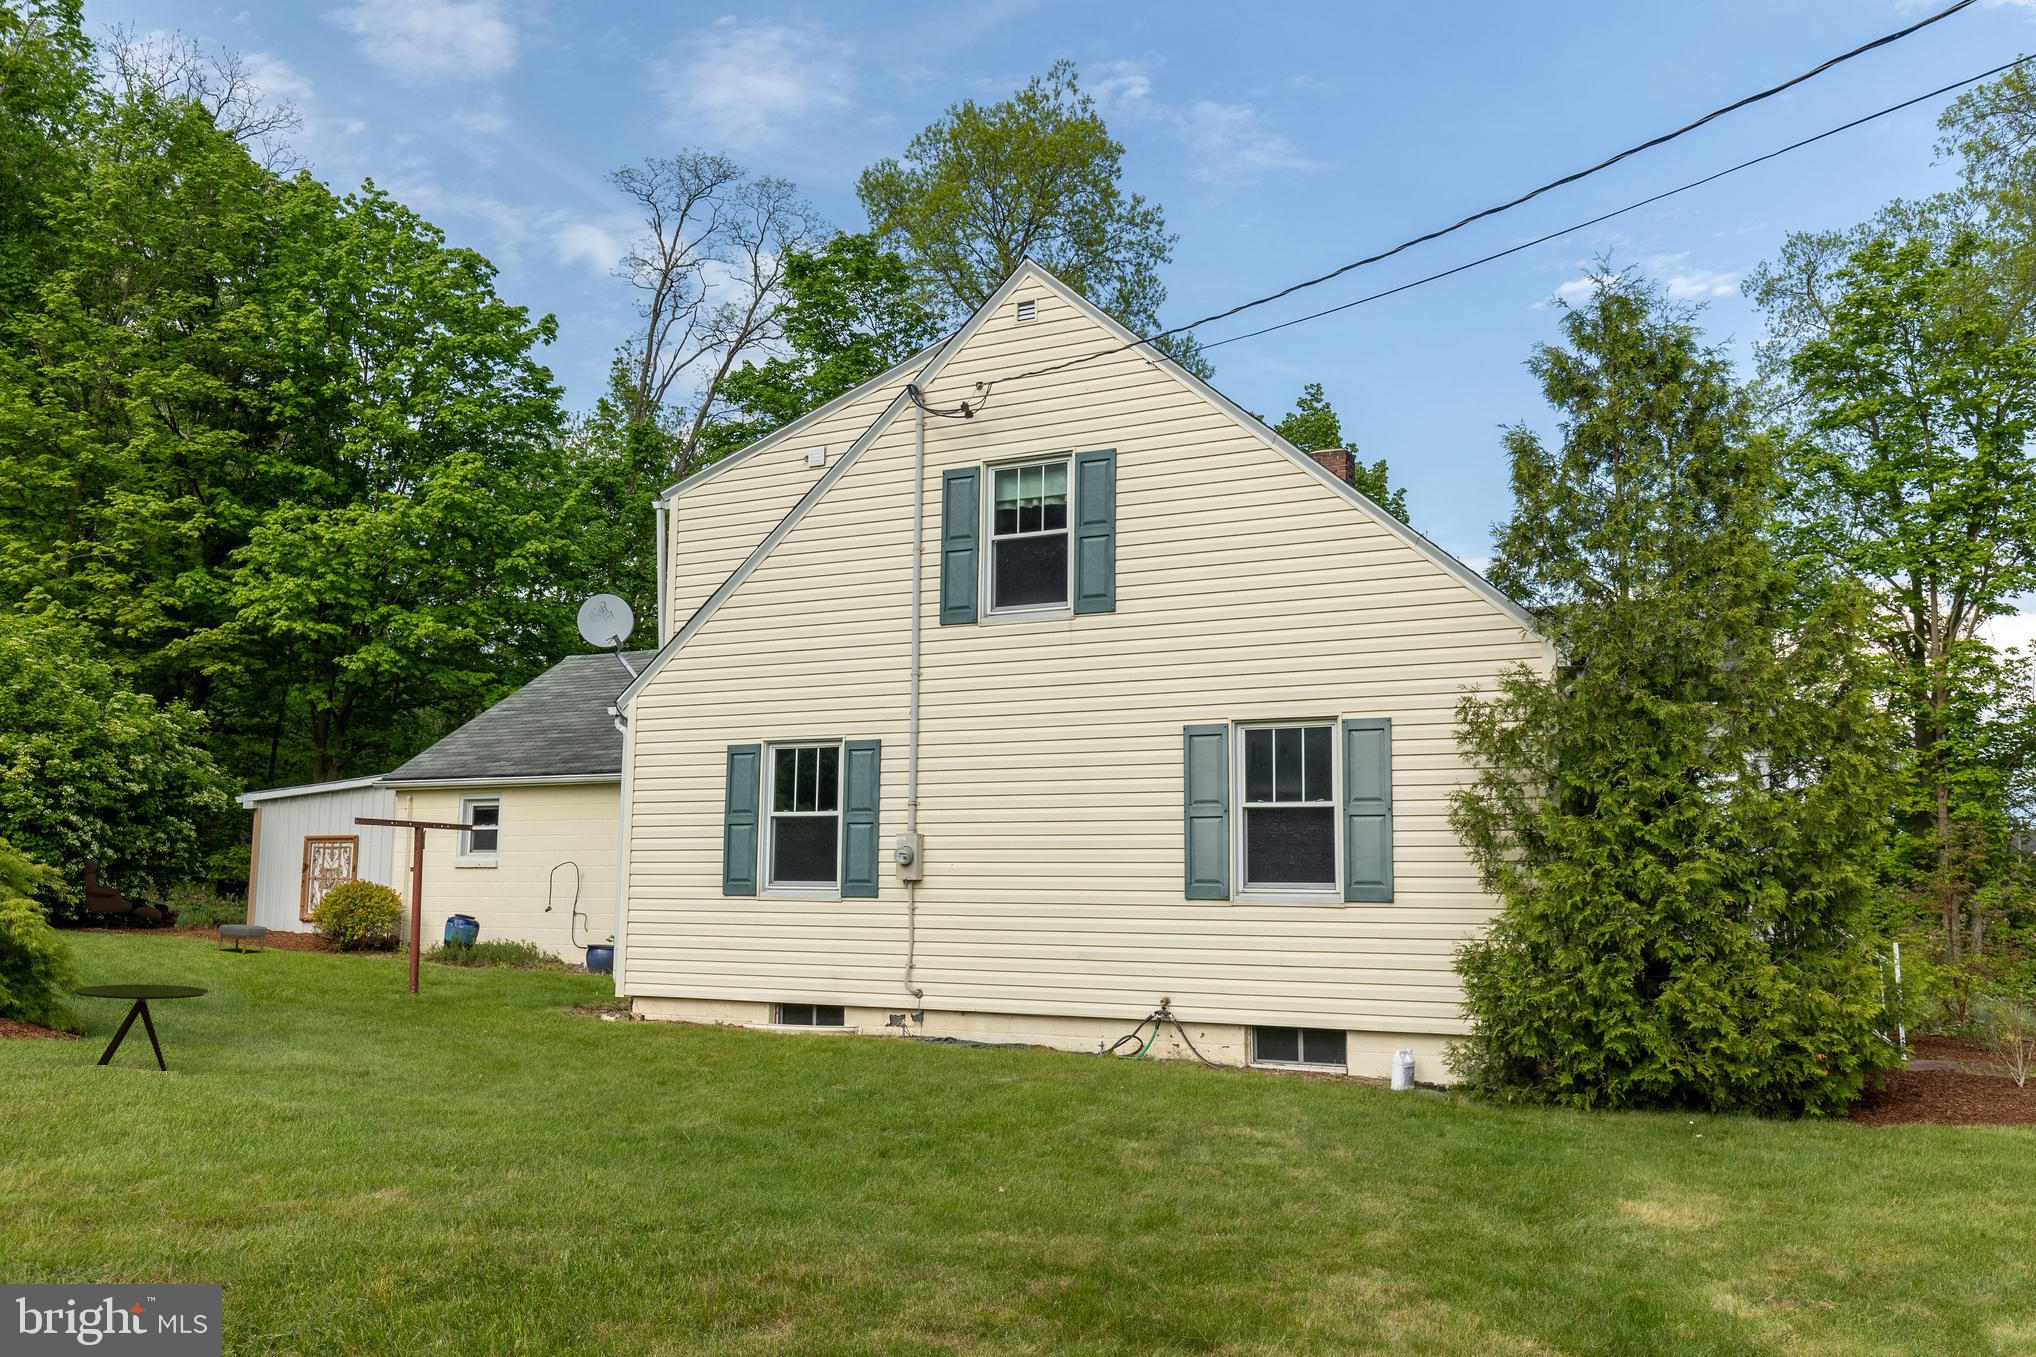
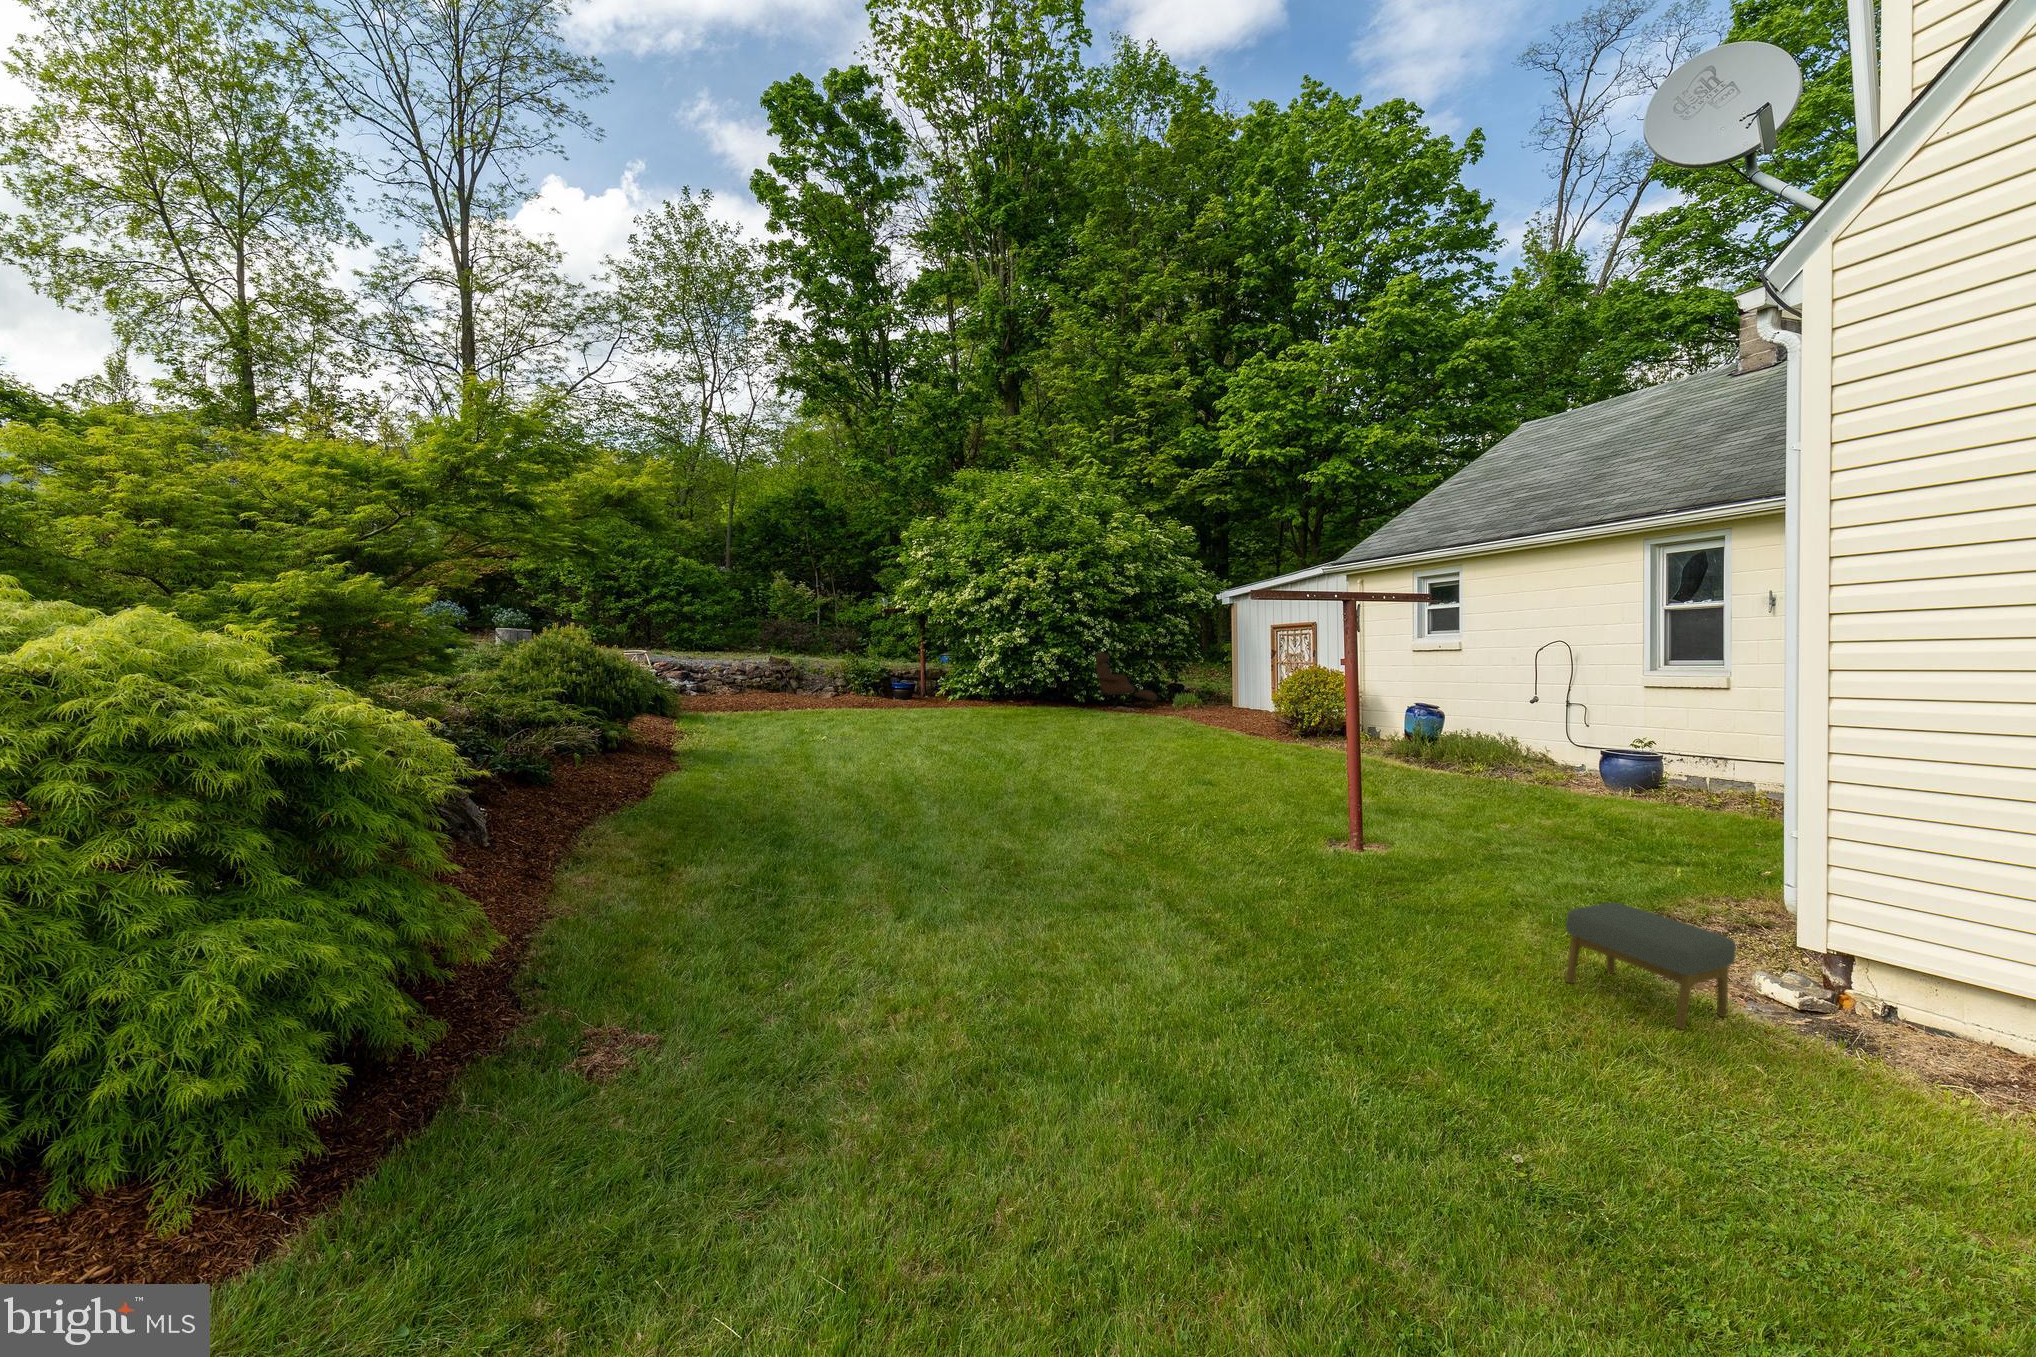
footstool: present [217,924,267,954] -> present [1566,903,1736,1029]
round table: present [74,985,208,1071] -> none [305,909,671,1231]

